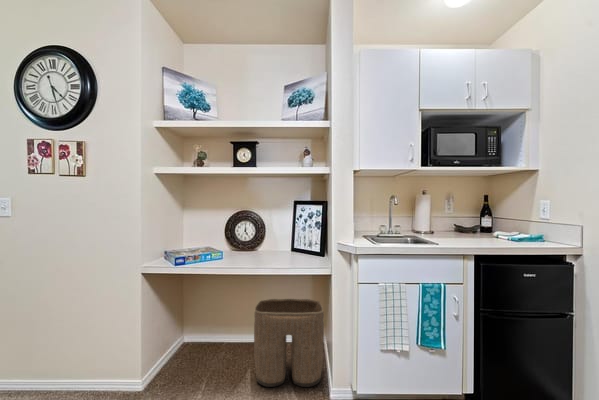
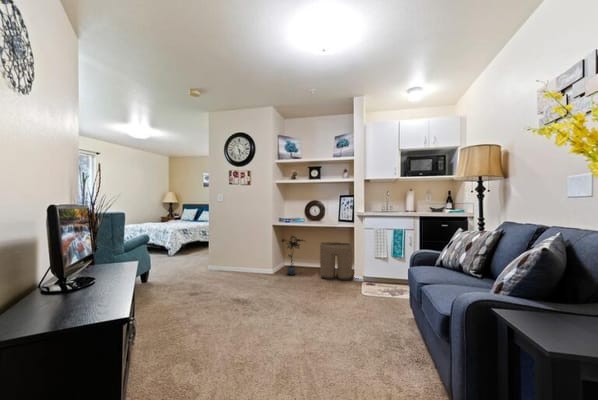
potted plant: none [163,285,223,378] -> present [282,236,303,275]

